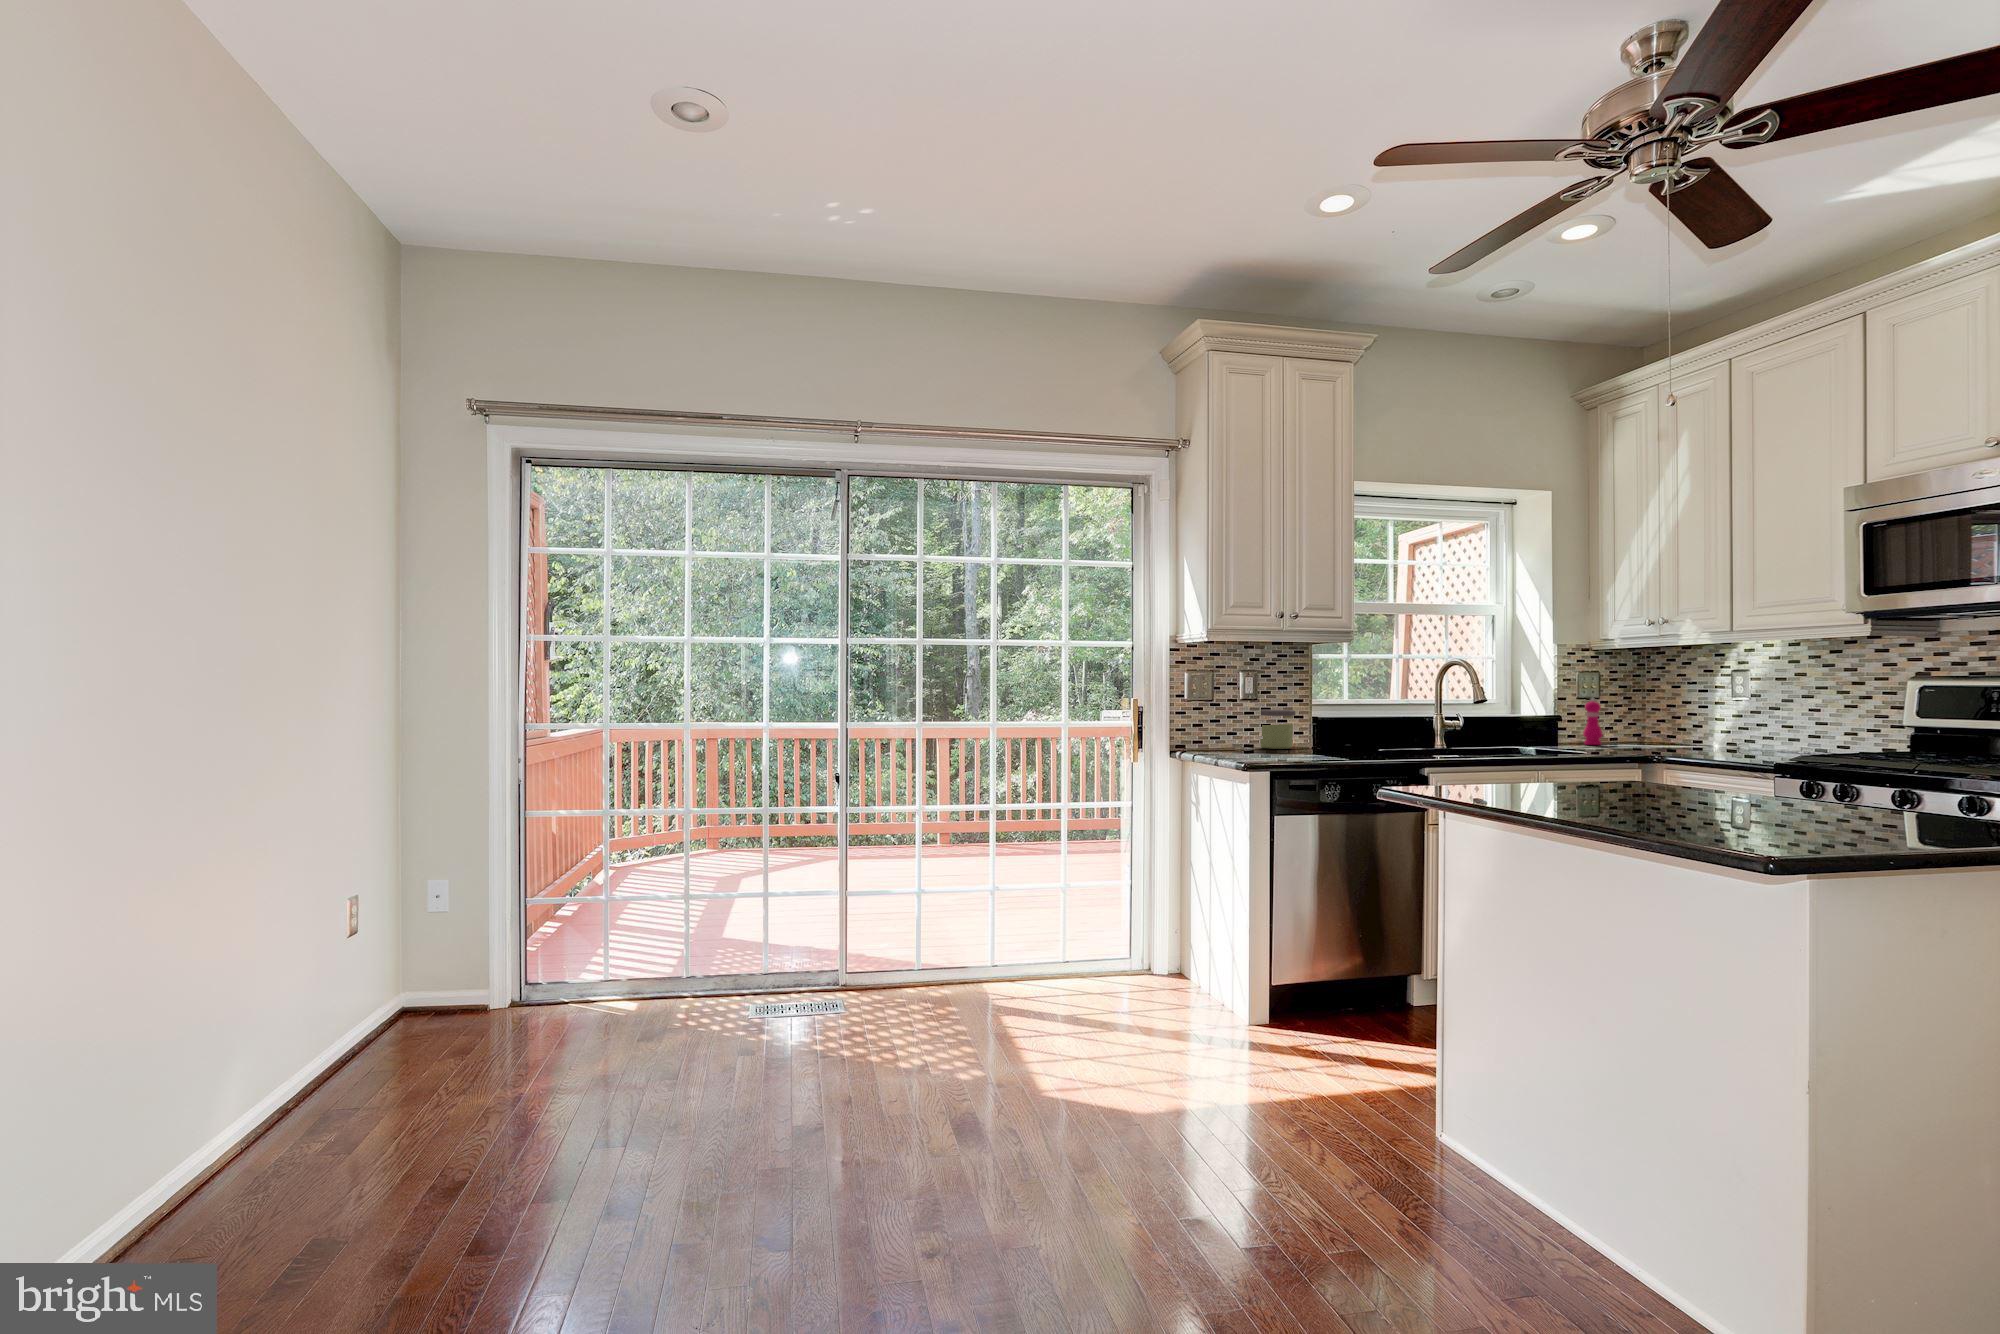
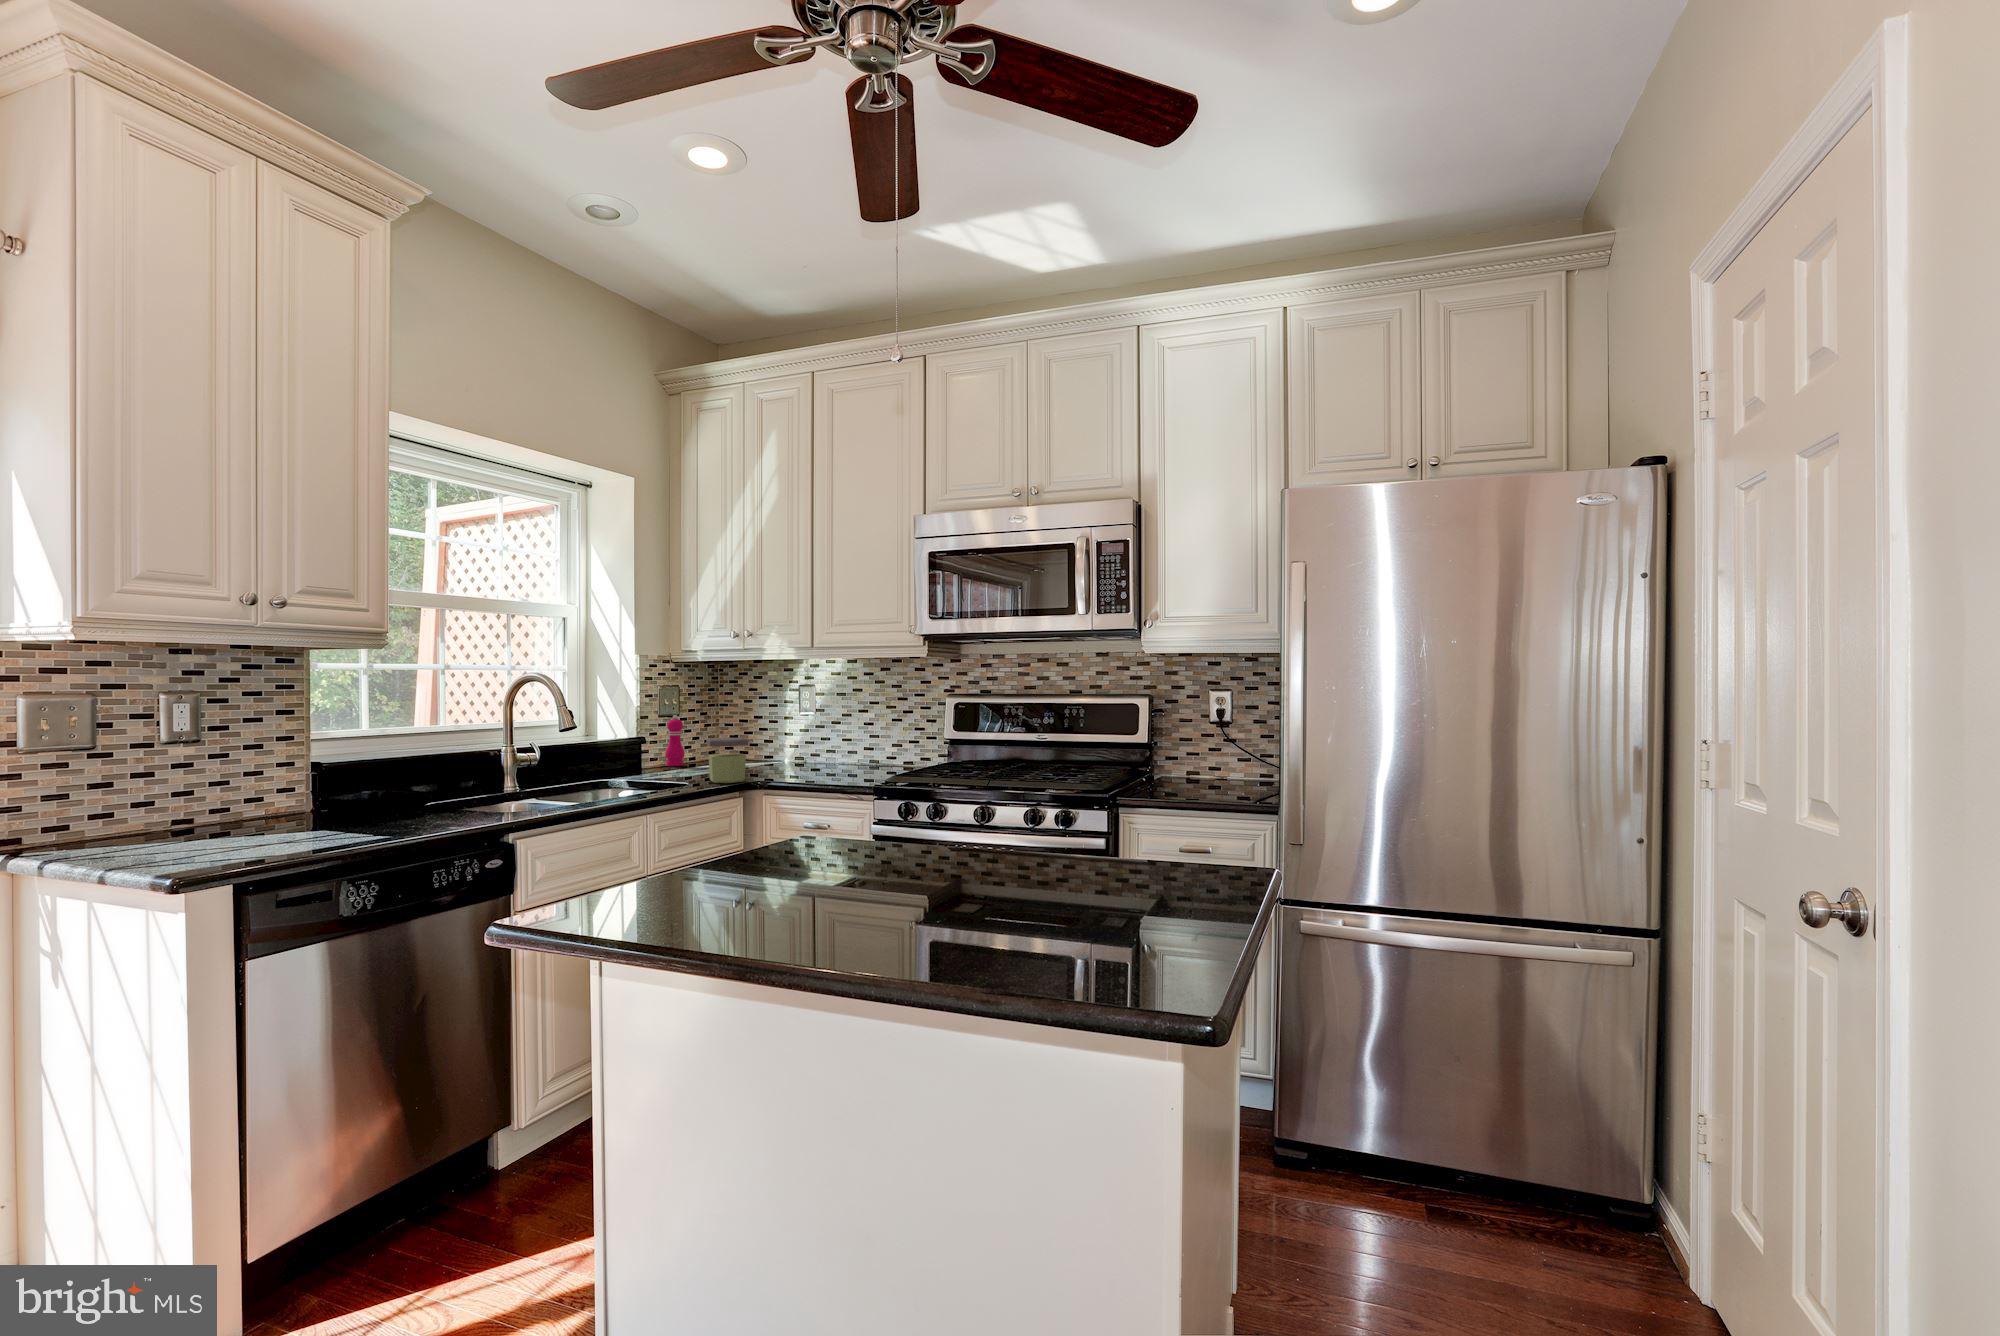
jar: present [1260,710,1295,749] -> present [706,738,749,783]

